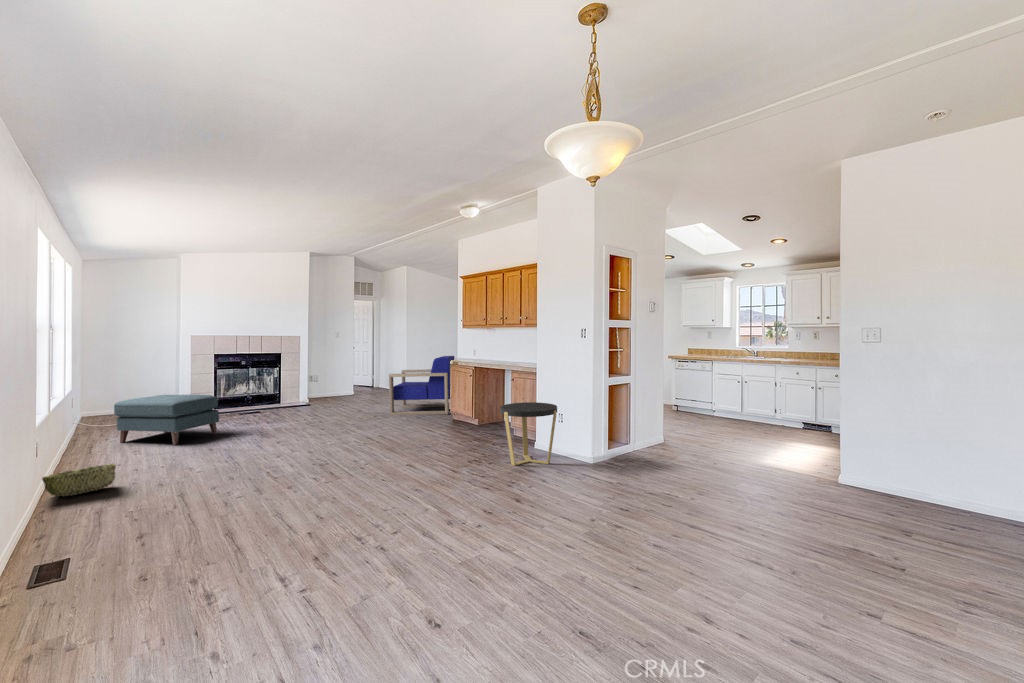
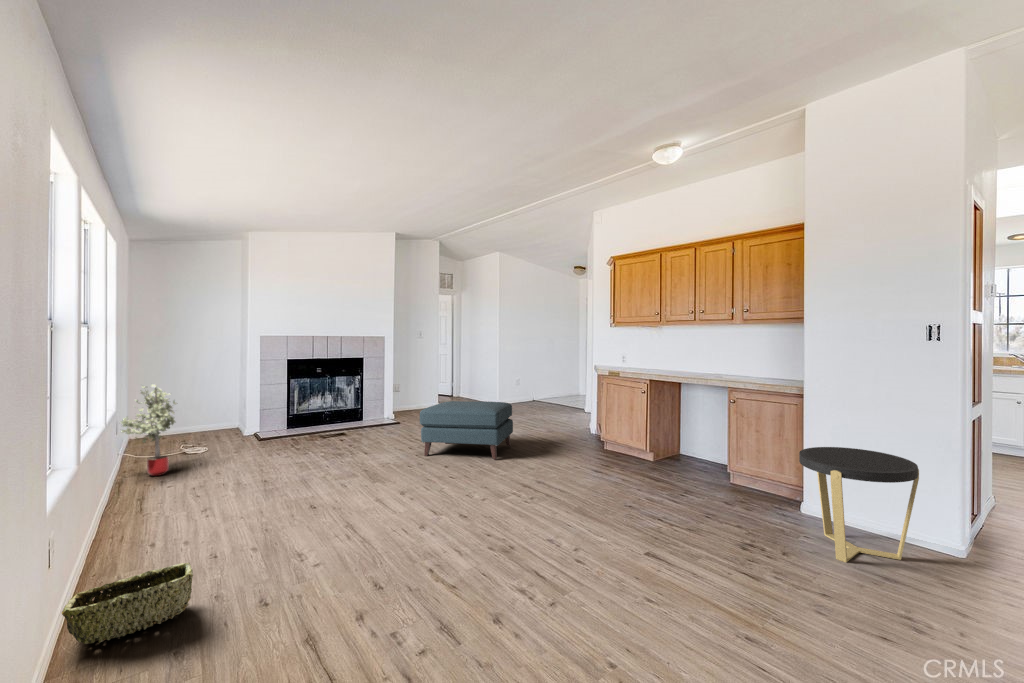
armchair: present [389,356,455,415] -> none [516,363,594,442]
potted tree: none [75,370,121,437] -> present [121,384,177,476]
ottoman: present [114,395,219,445] -> present [420,401,513,460]

